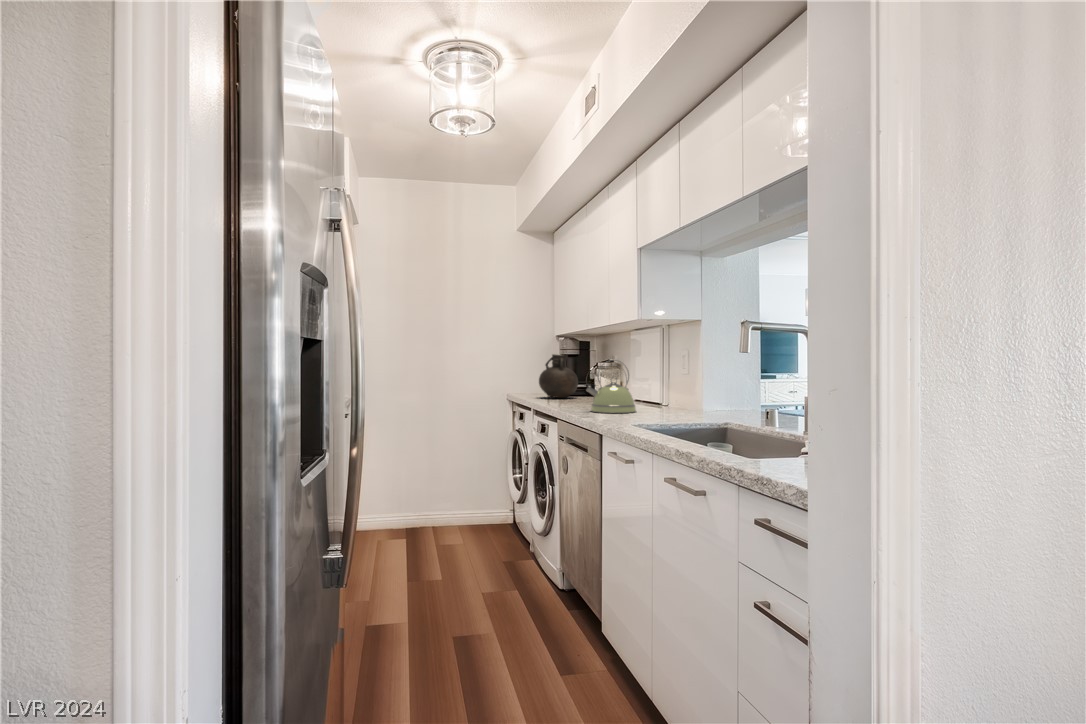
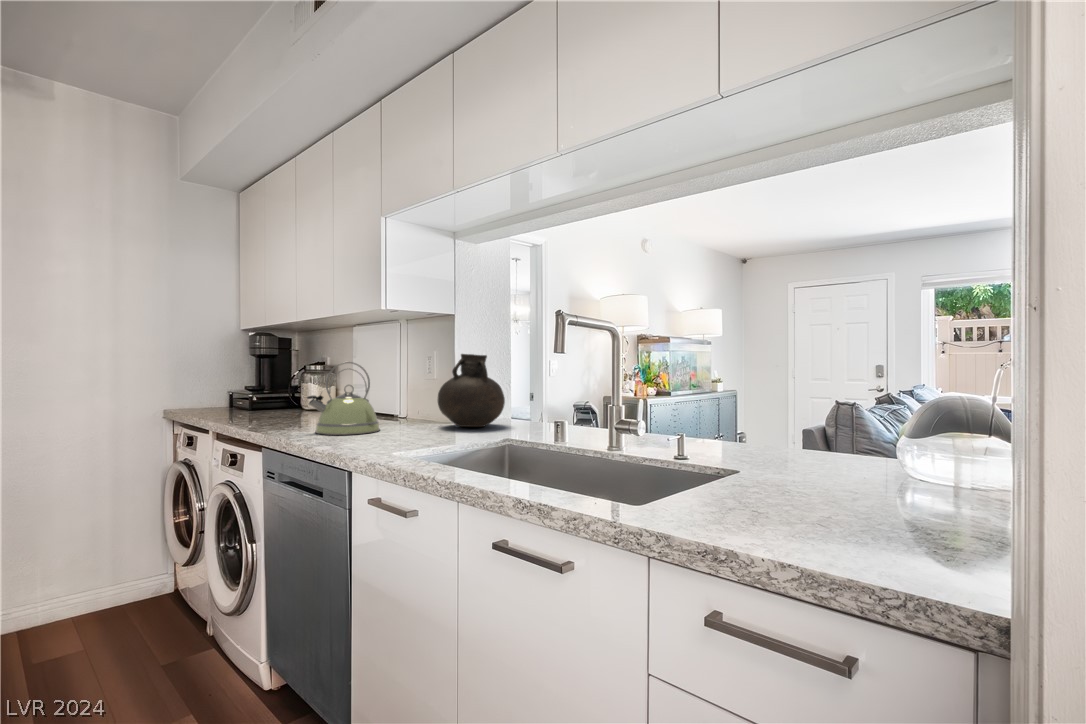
vase: present [539,354,578,398] -> present [438,354,505,427]

